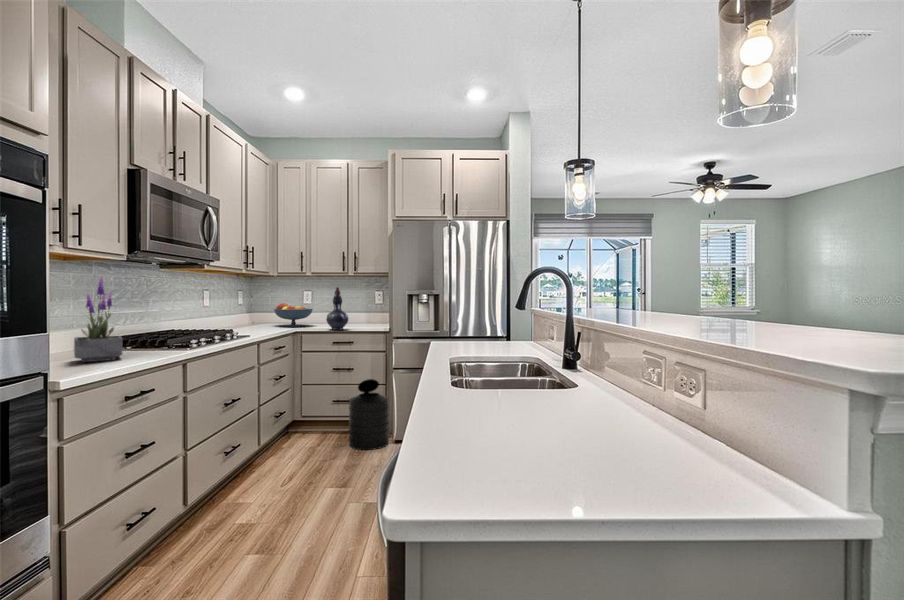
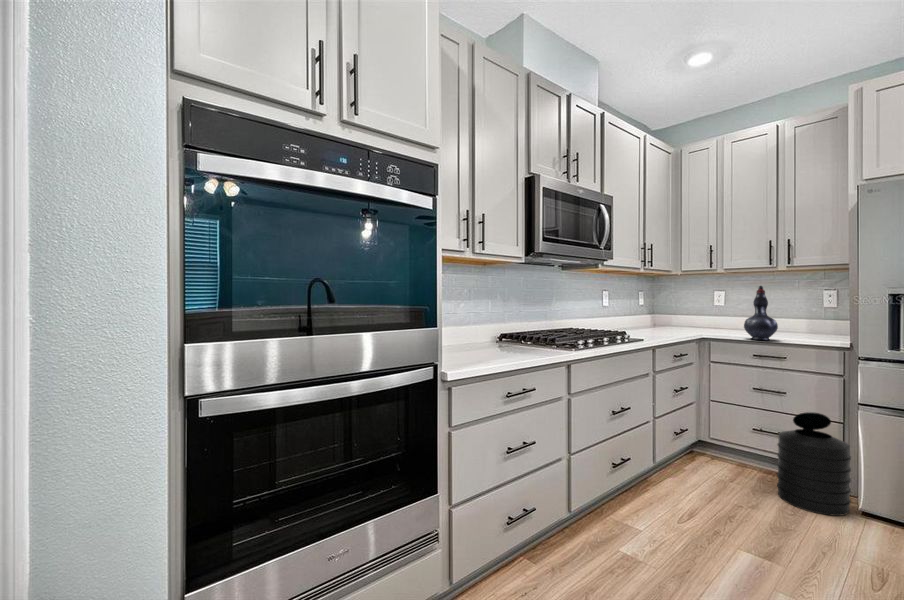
potted plant: present [74,276,123,362] -> none [478,276,514,355]
fruit bowl: present [274,303,313,327] -> none [676,305,725,332]

